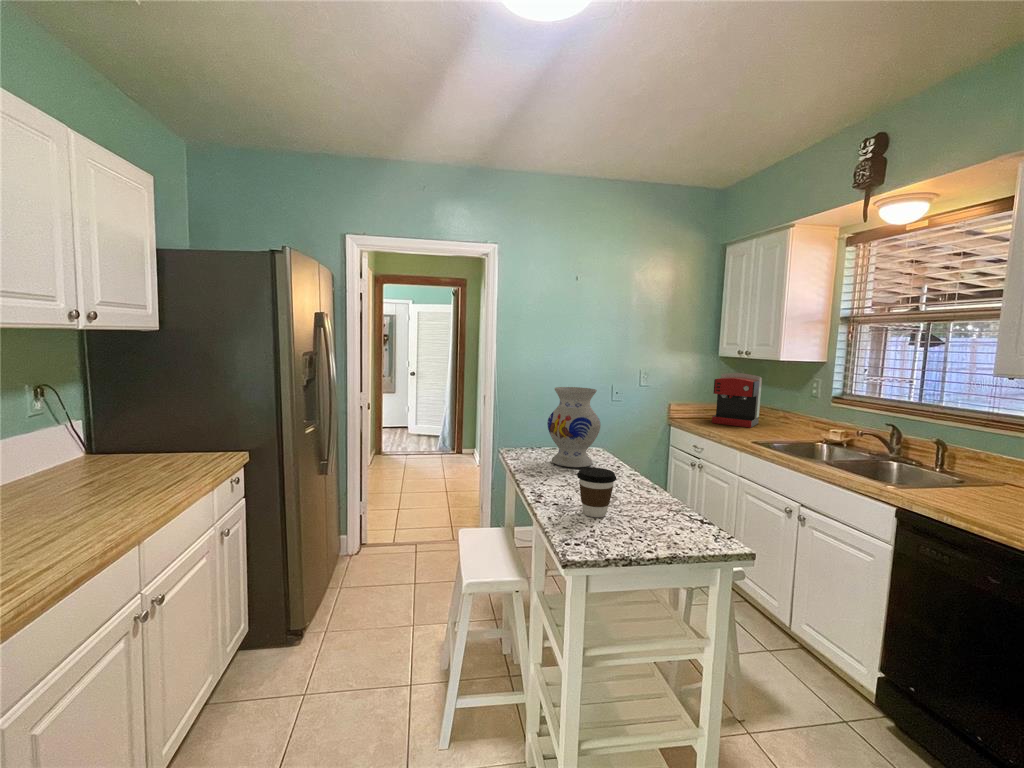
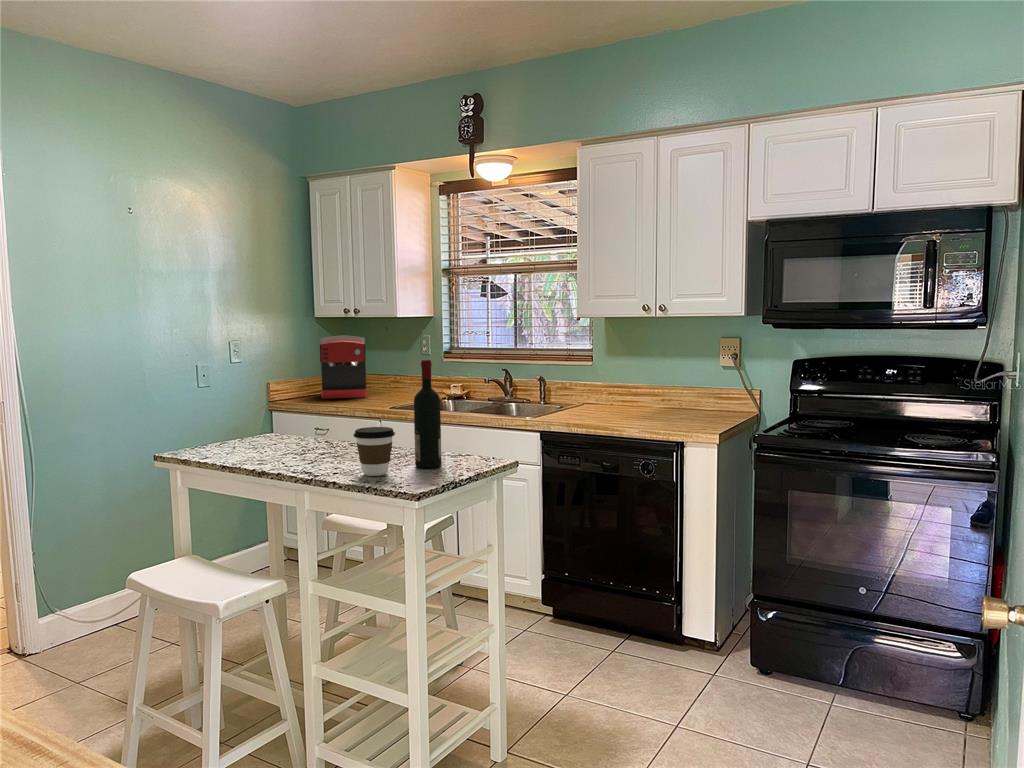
vase: present [547,387,601,467] -> none [230,355,300,453]
wine bottle: none [641,412,673,525] -> present [414,360,441,468]

